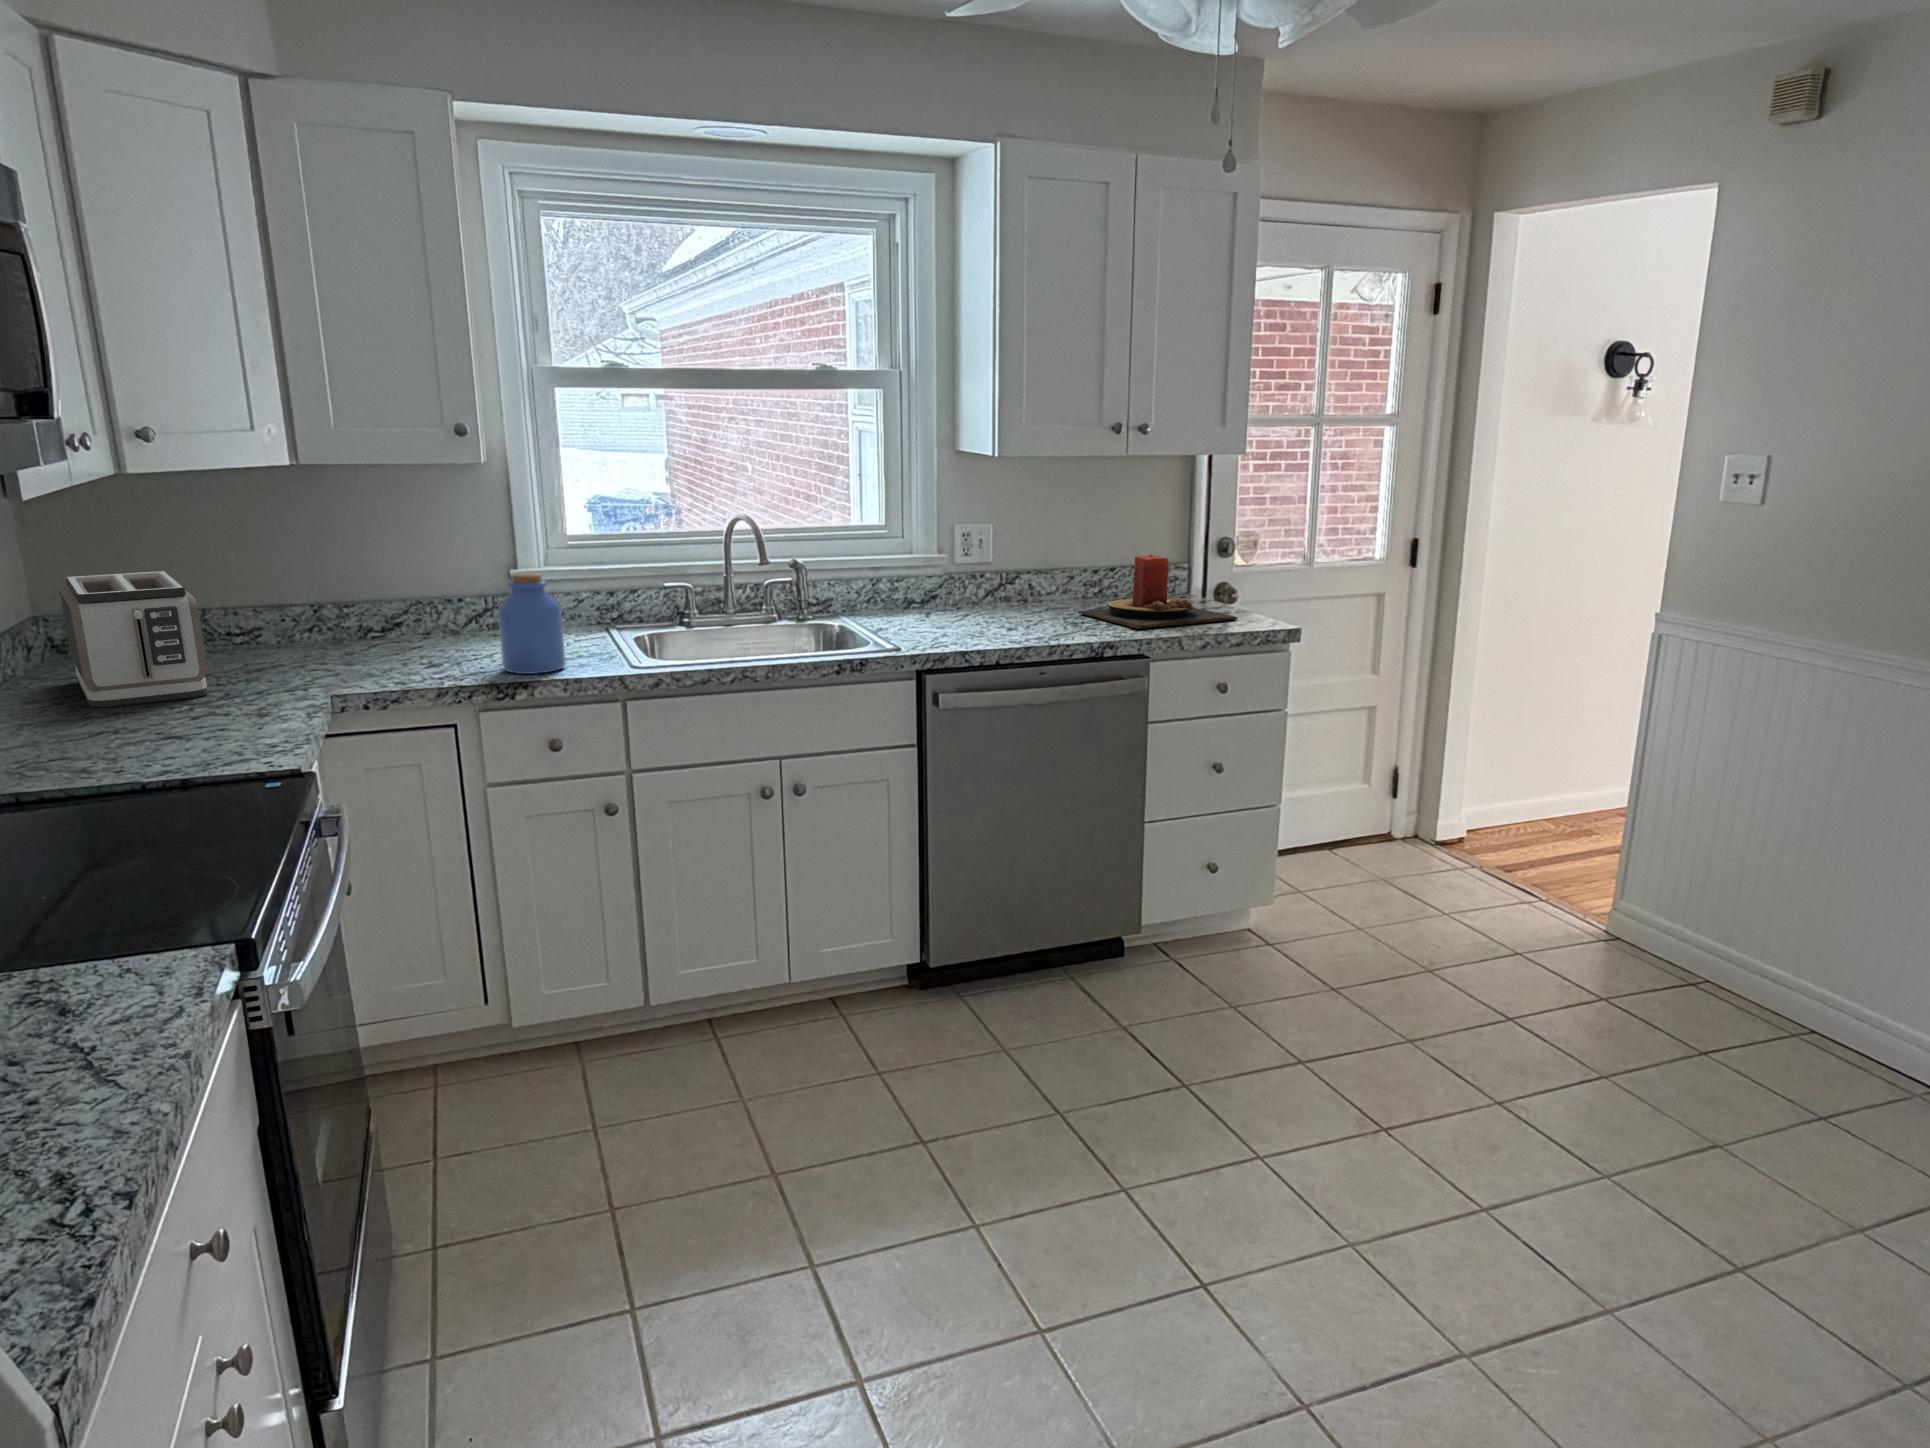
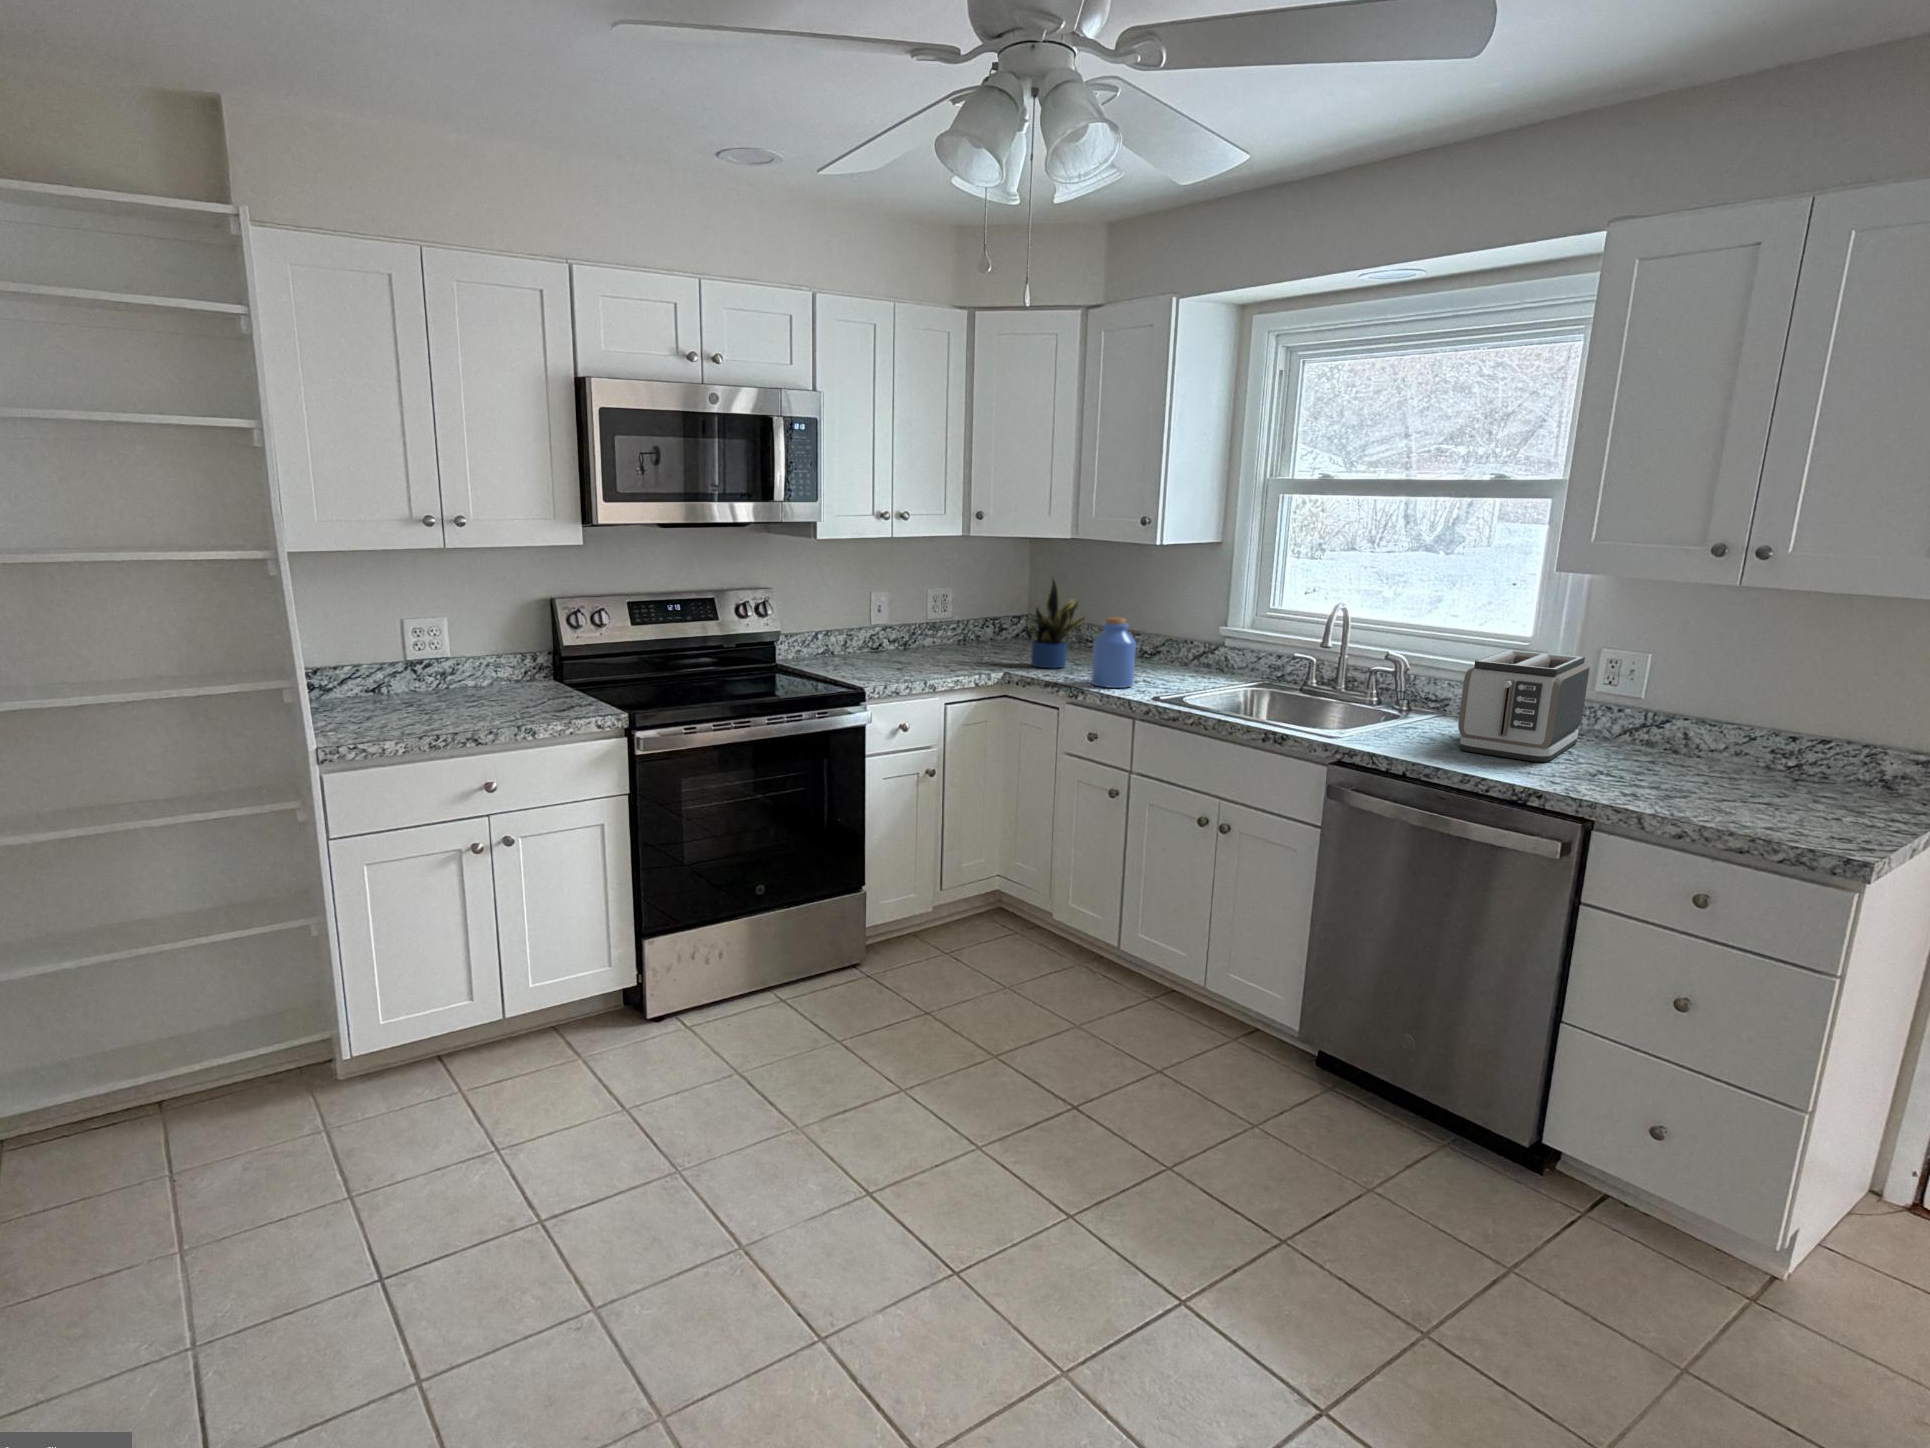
potted plant: none [293,529,393,679] -> present [1026,579,1085,668]
candle: present [1078,554,1238,629] -> none [1620,713,1855,830]
toaster: present [59,571,207,707] -> present [1458,650,1590,762]

